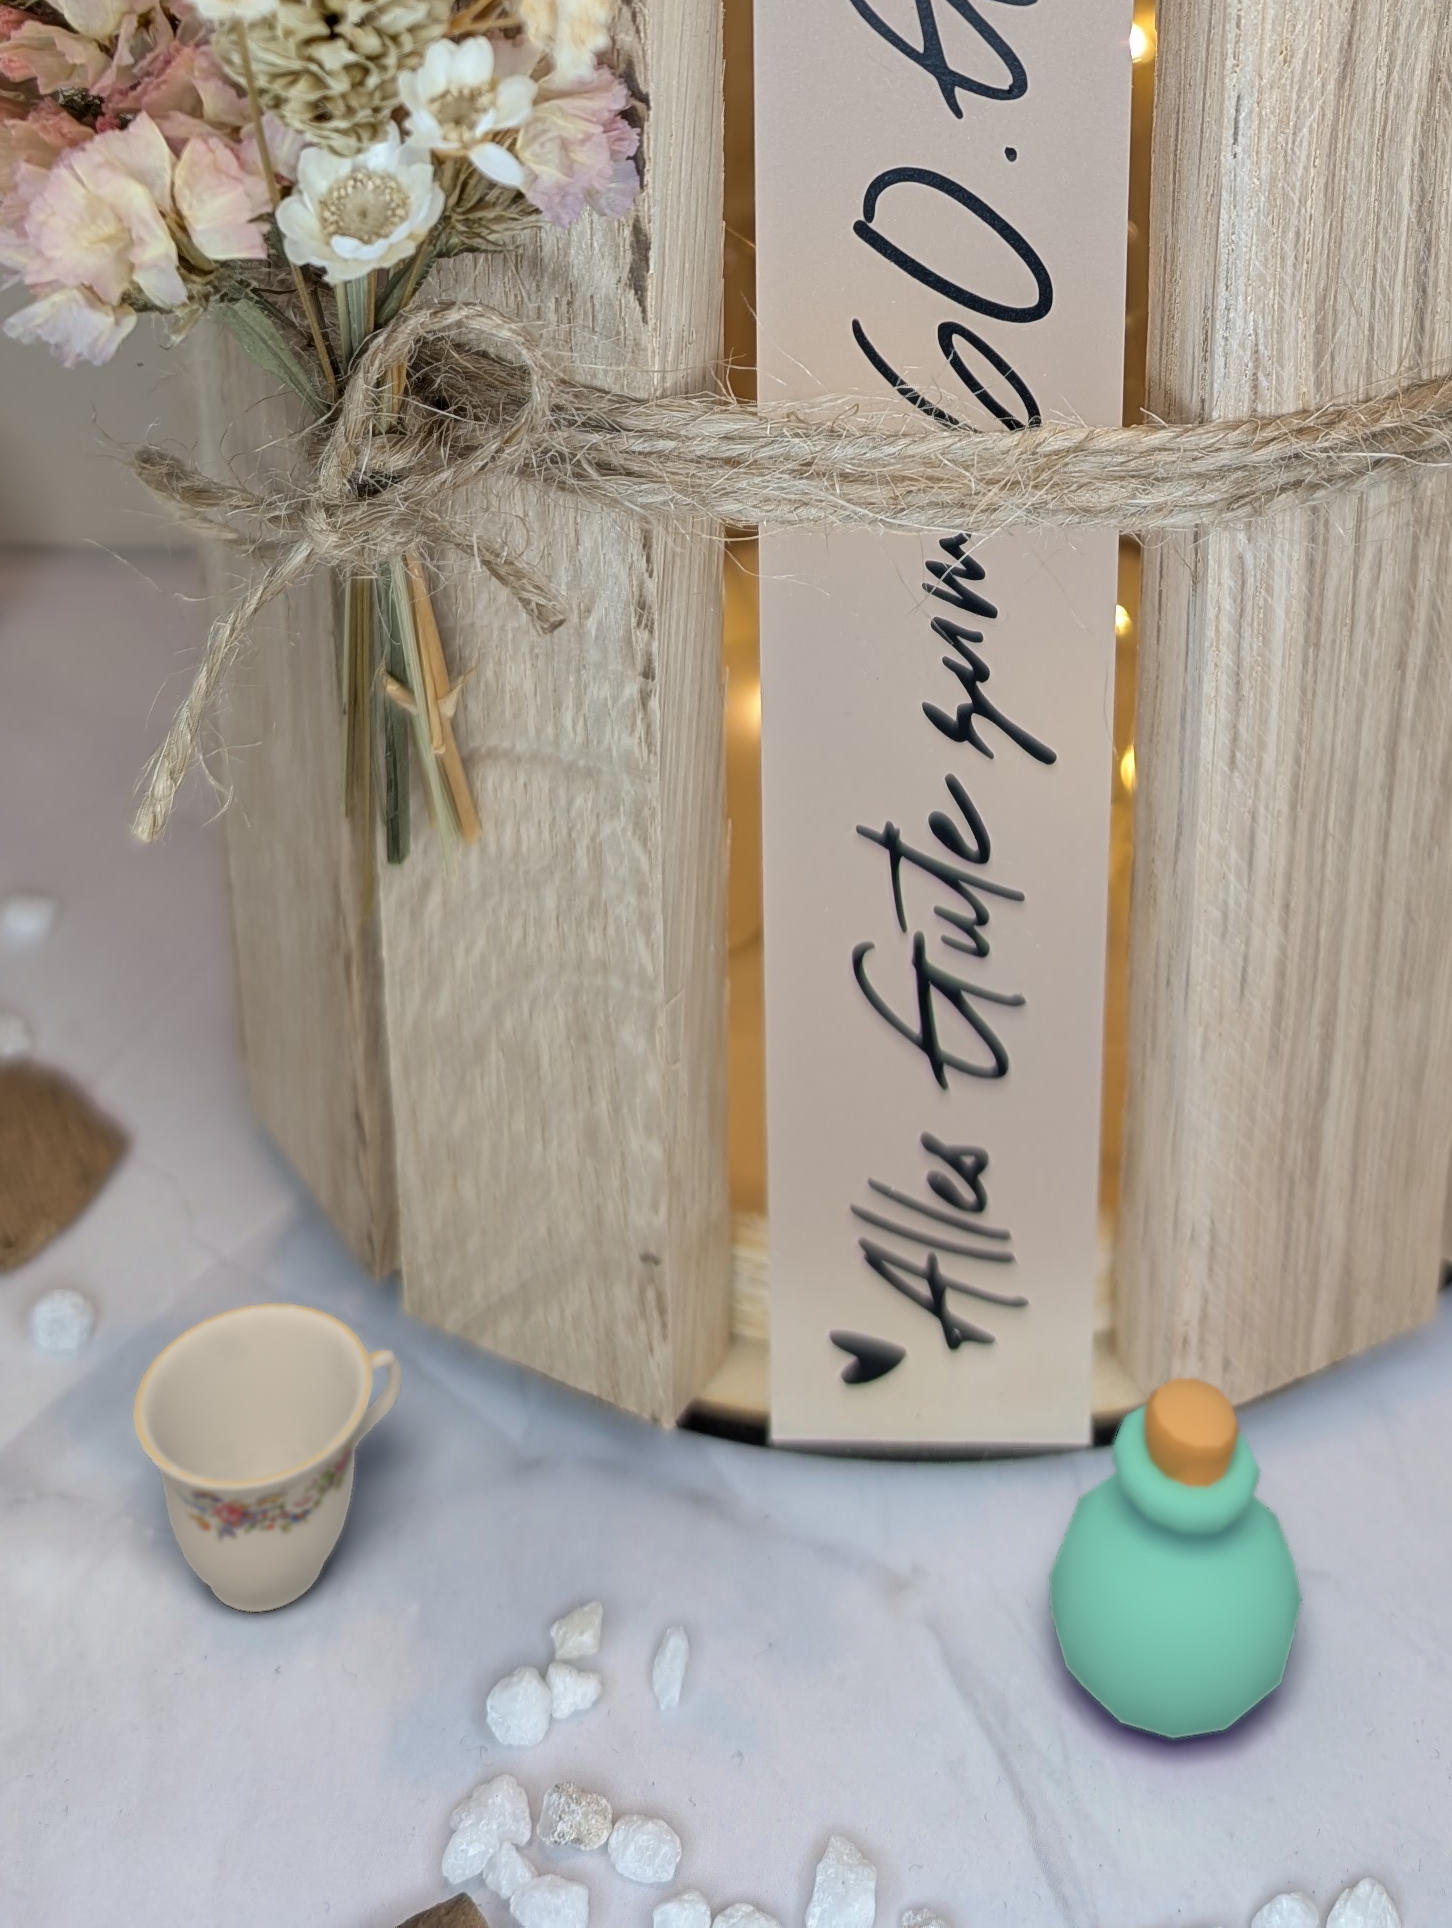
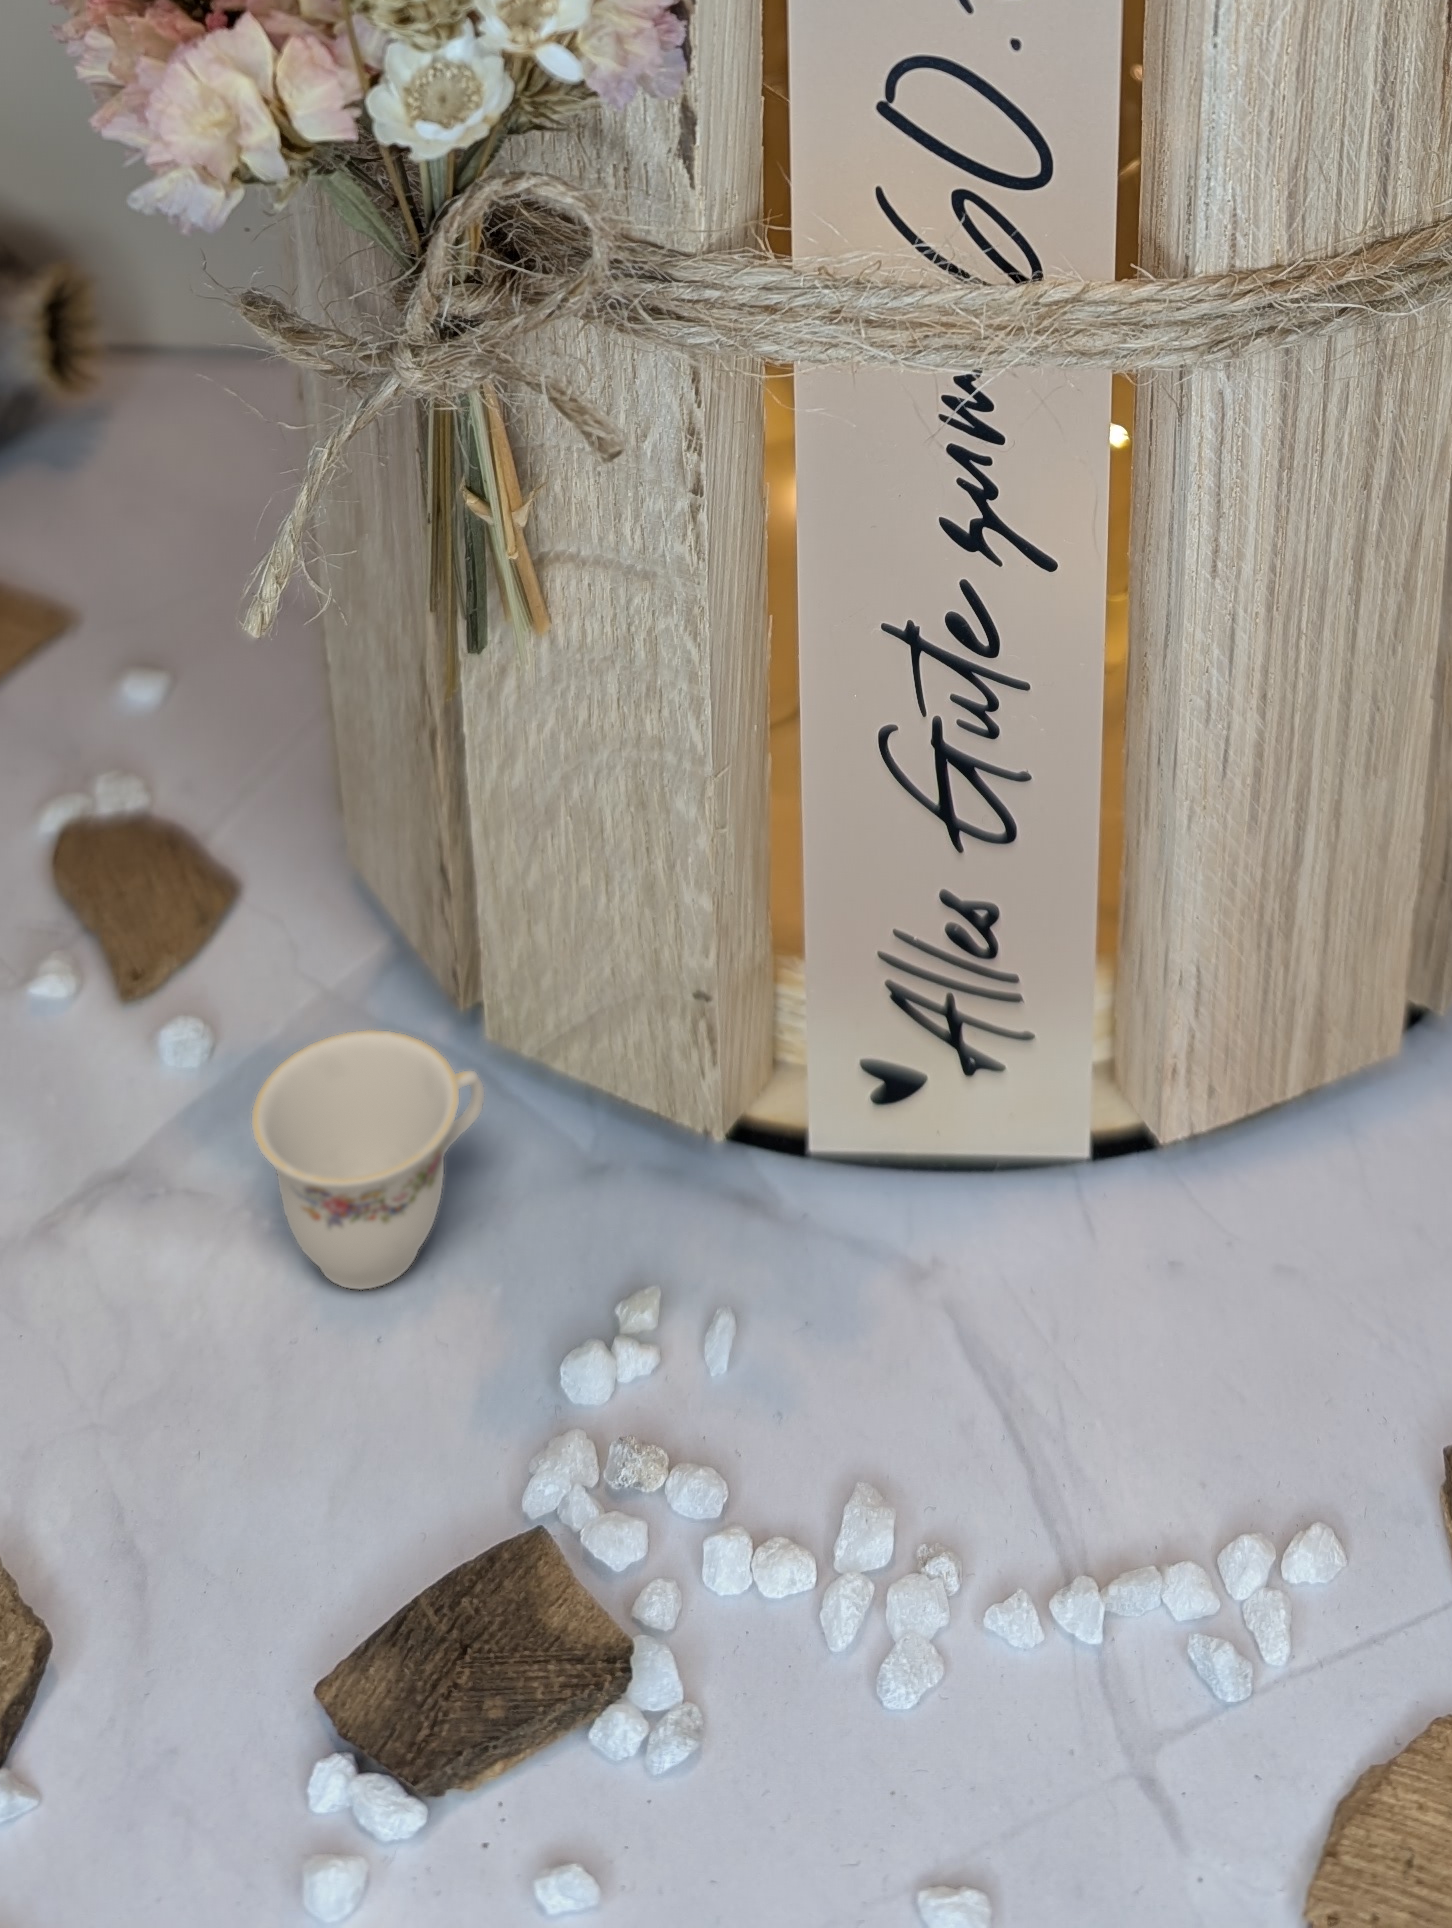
perfume bottle: present [1049,1378,1302,1739] -> none [1048,1100,1269,1401]

